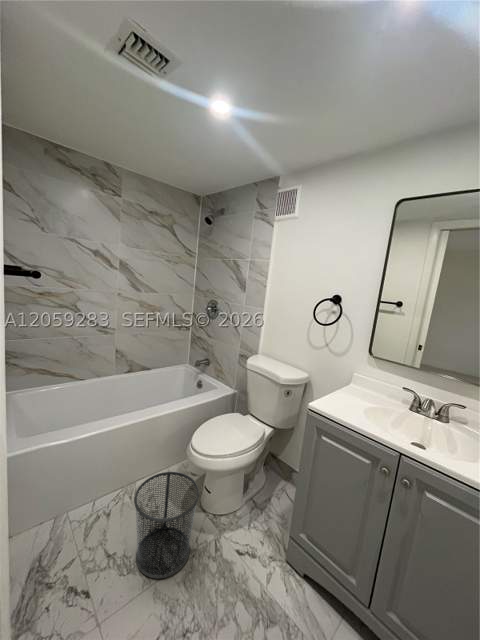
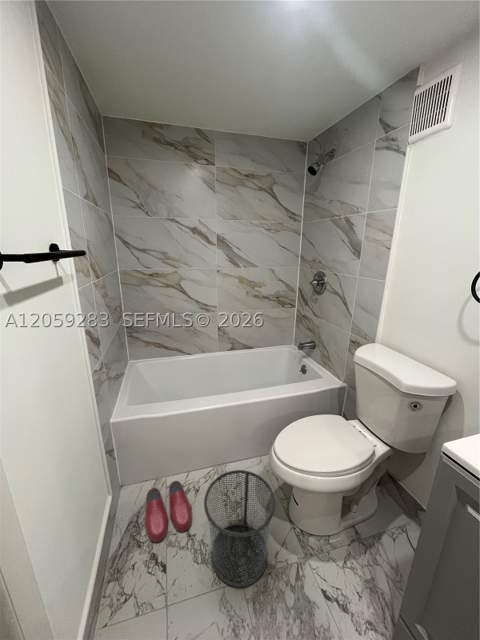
slippers: none [48,511,108,576] -> present [145,481,192,542]

